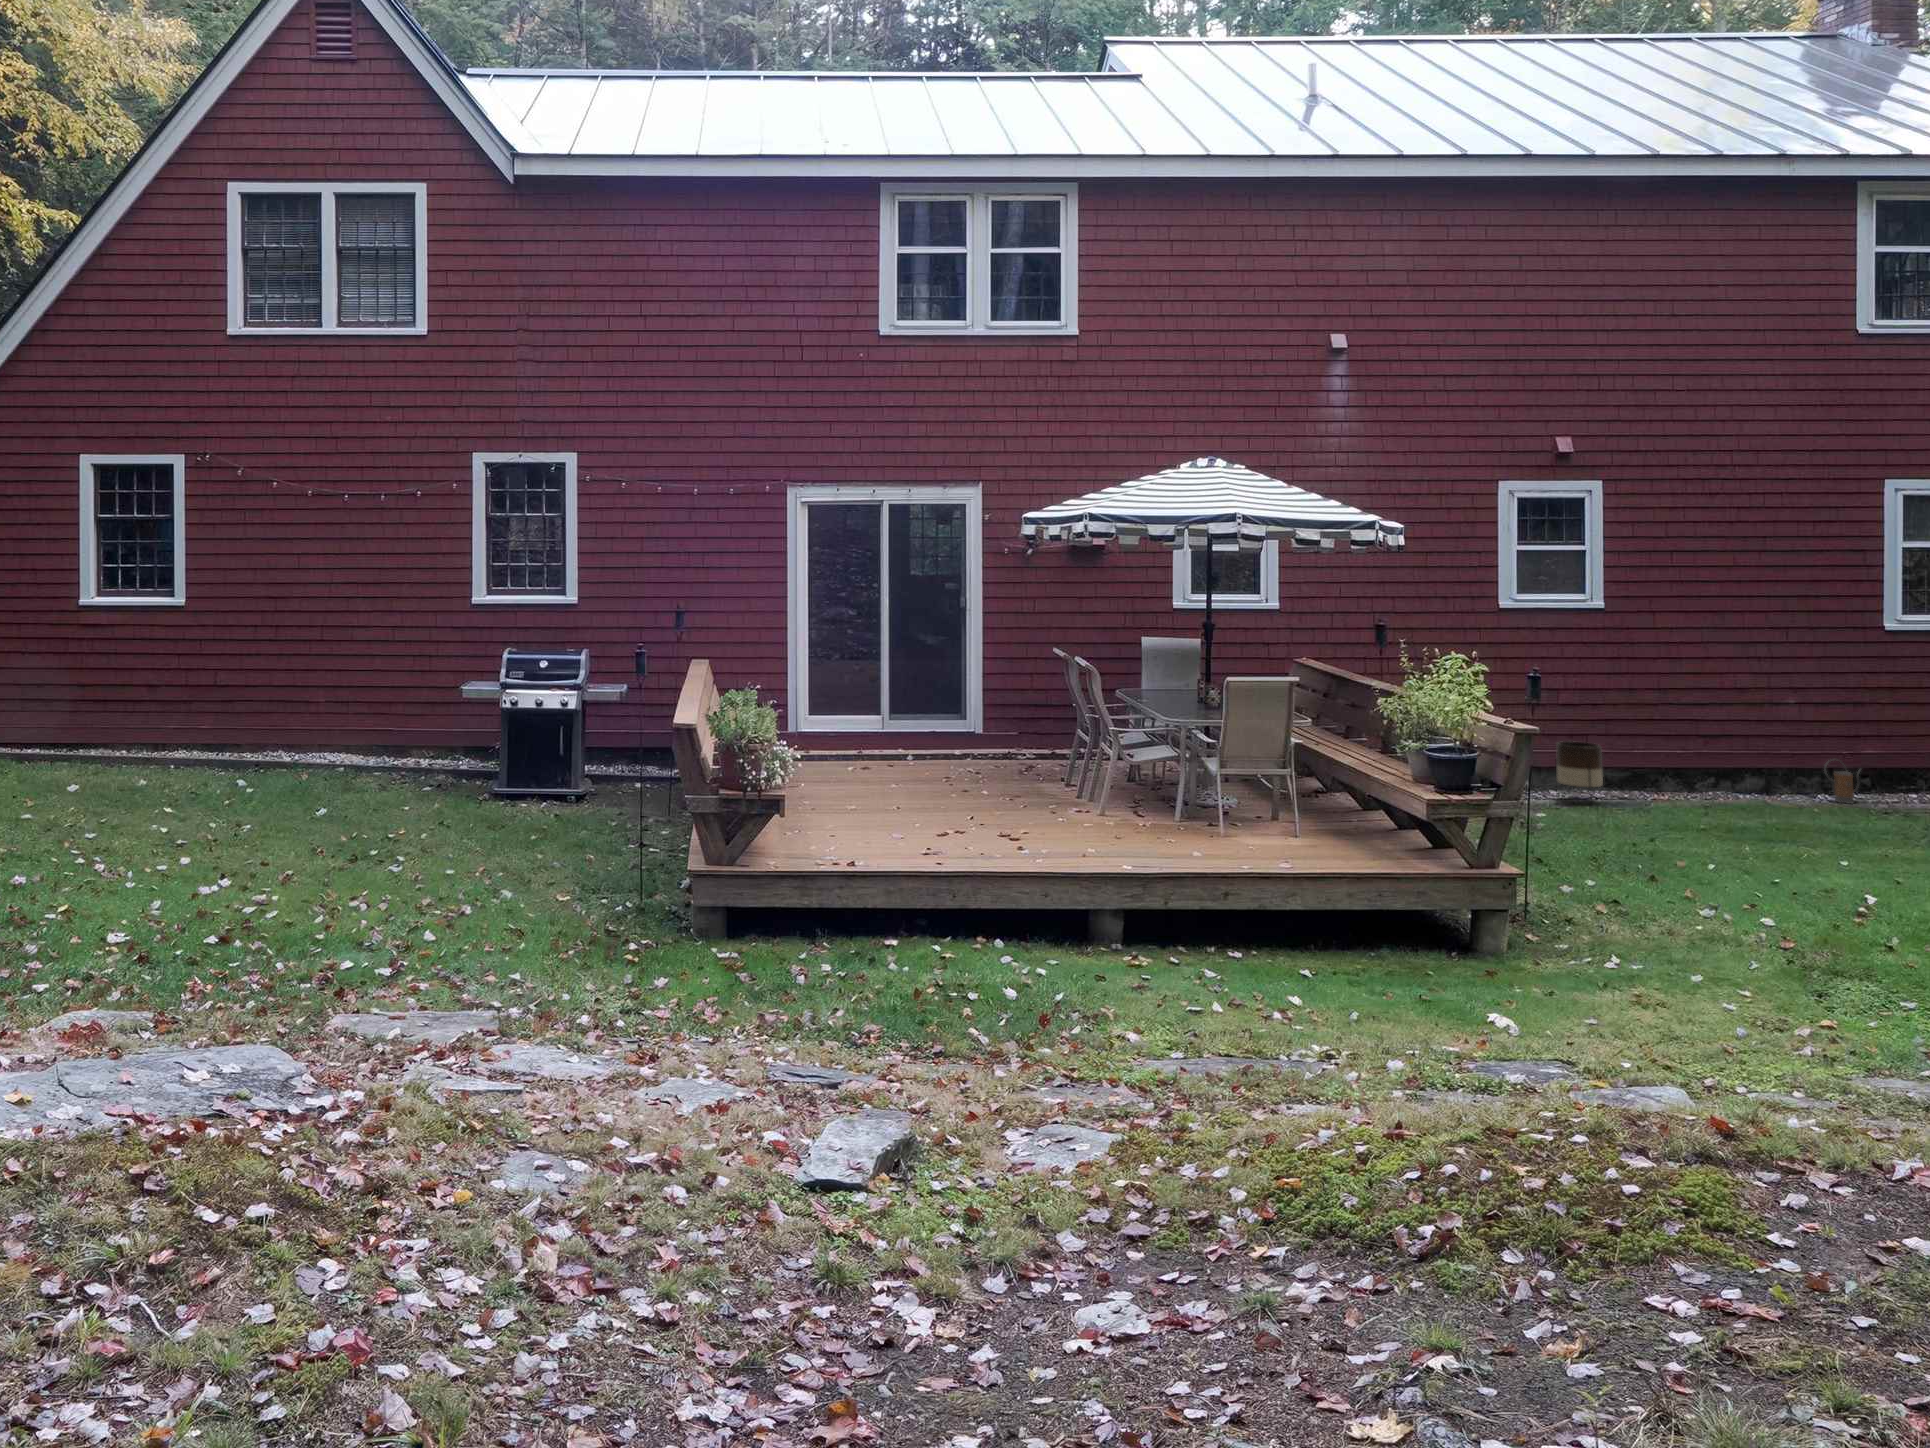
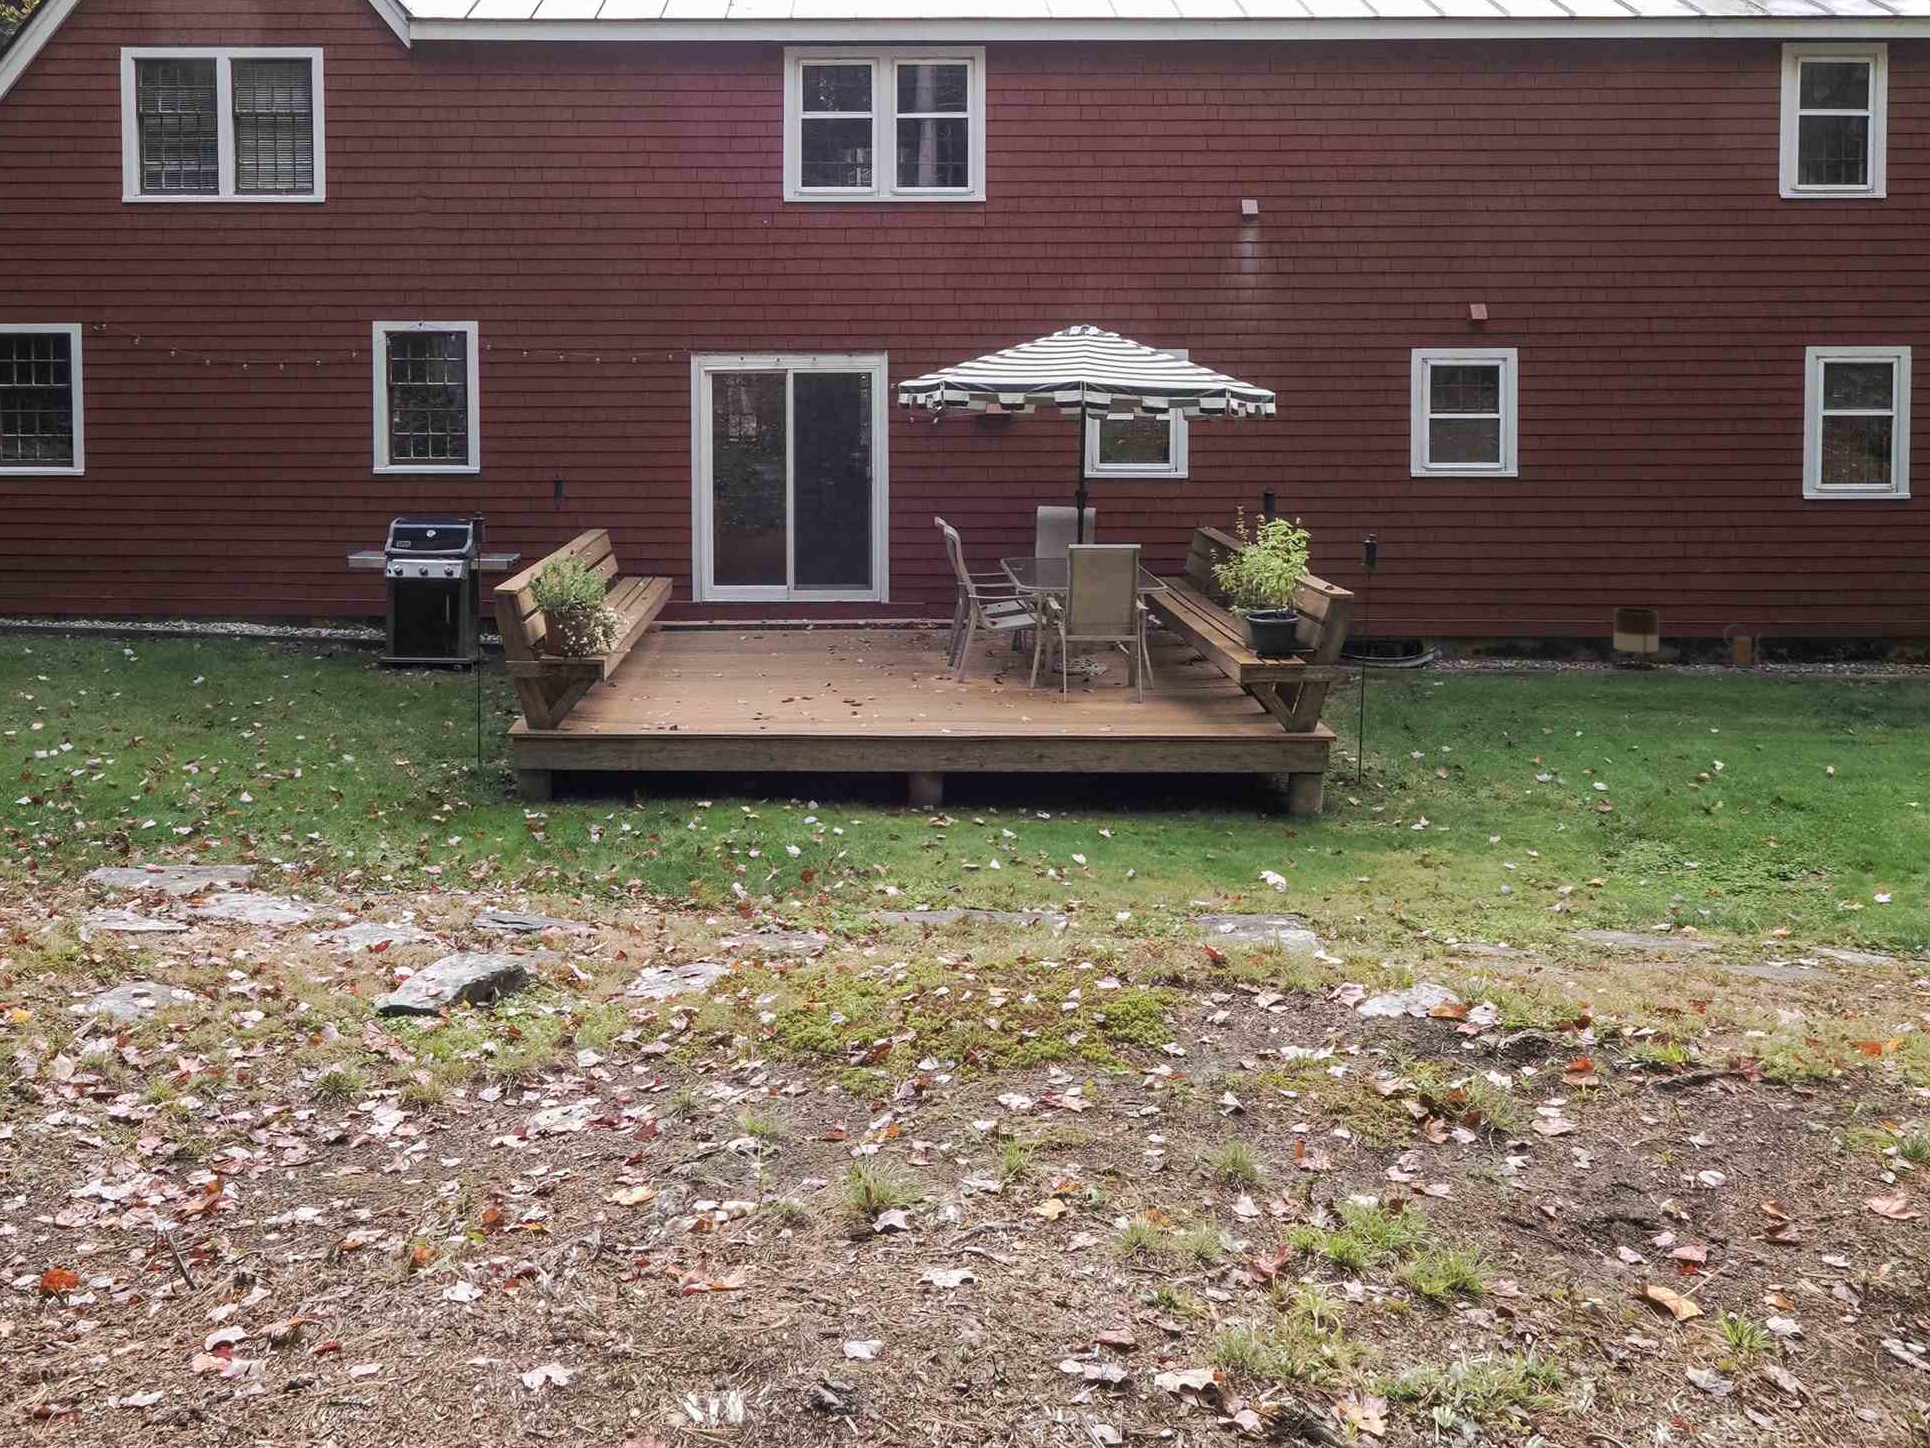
planter: present [1555,741,1603,790] -> present [1613,608,1659,654]

